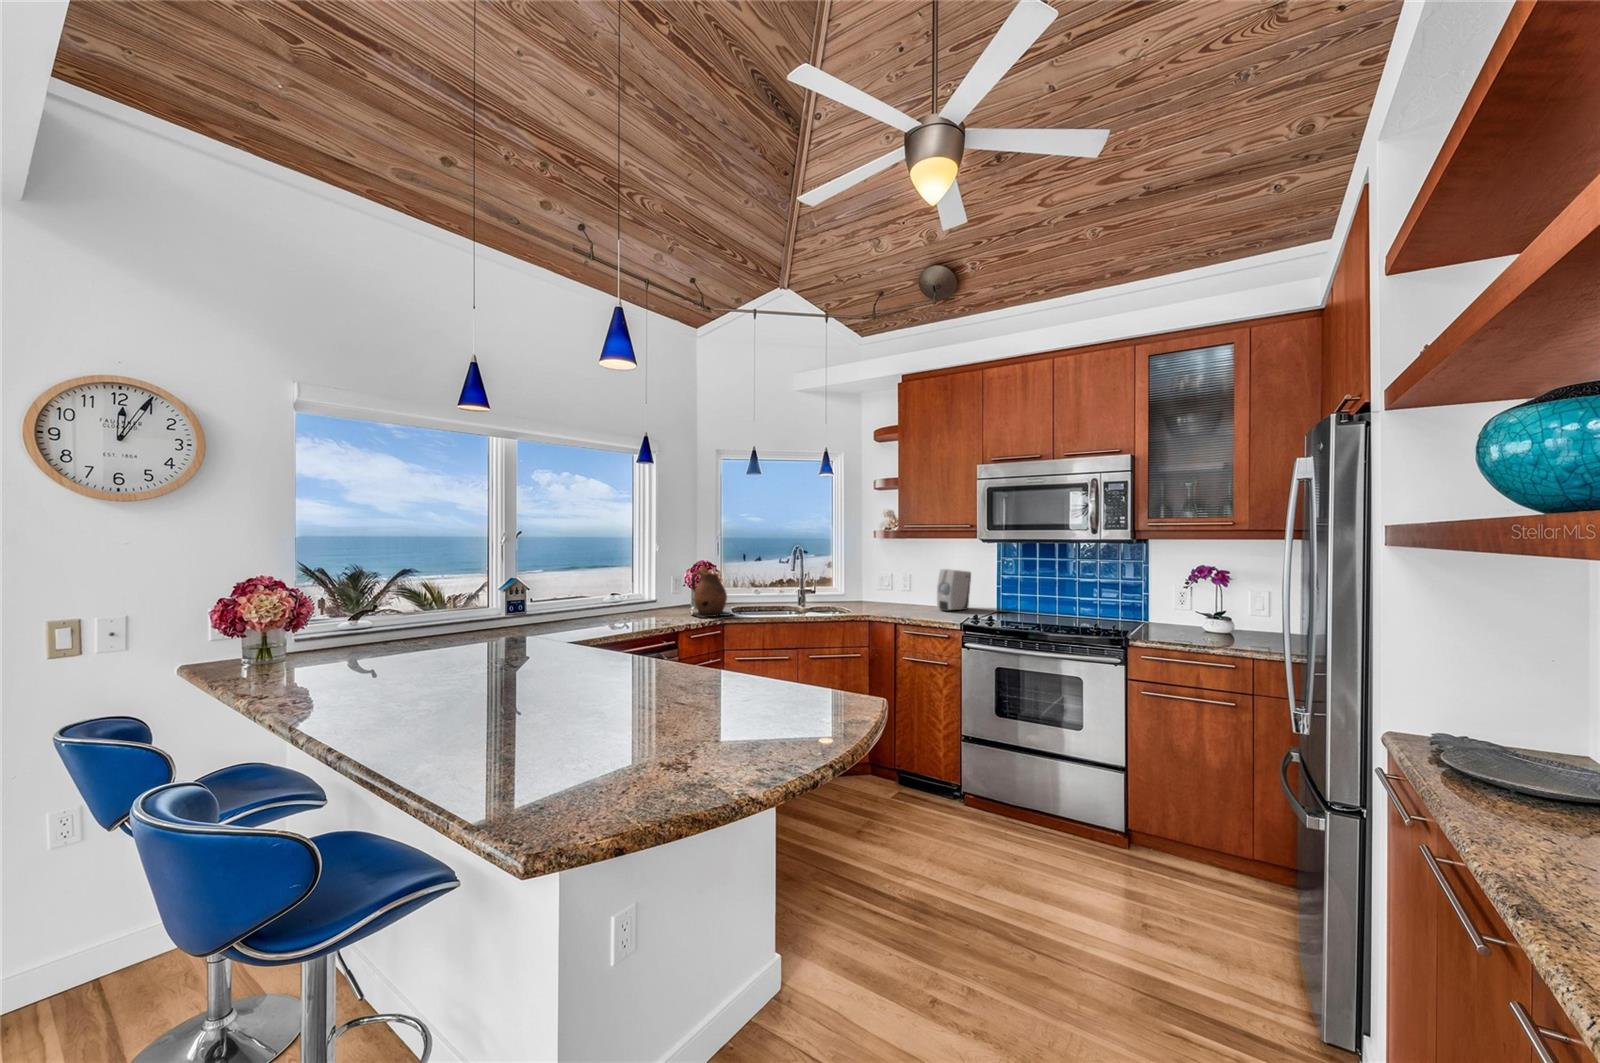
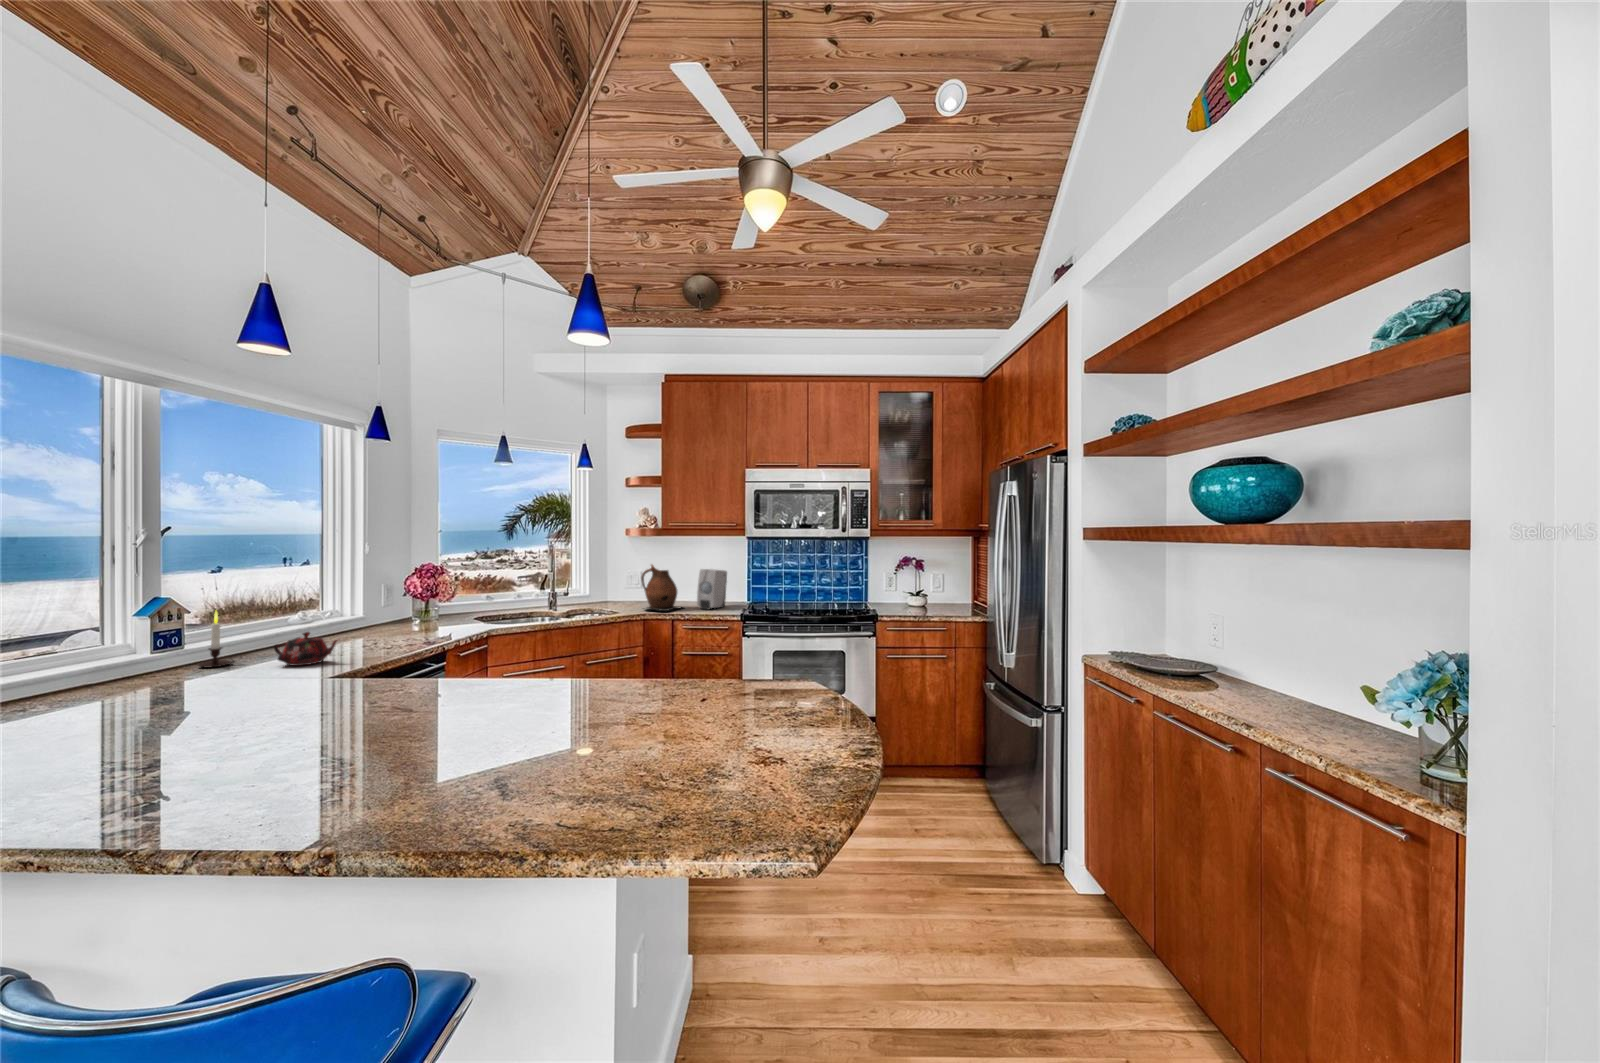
ceramic pitcher: present [690,567,734,618] -> present [641,565,681,611]
candle: none [539,587,563,627] -> present [198,611,235,667]
teapot: none [572,608,606,632] -> present [274,632,337,666]

